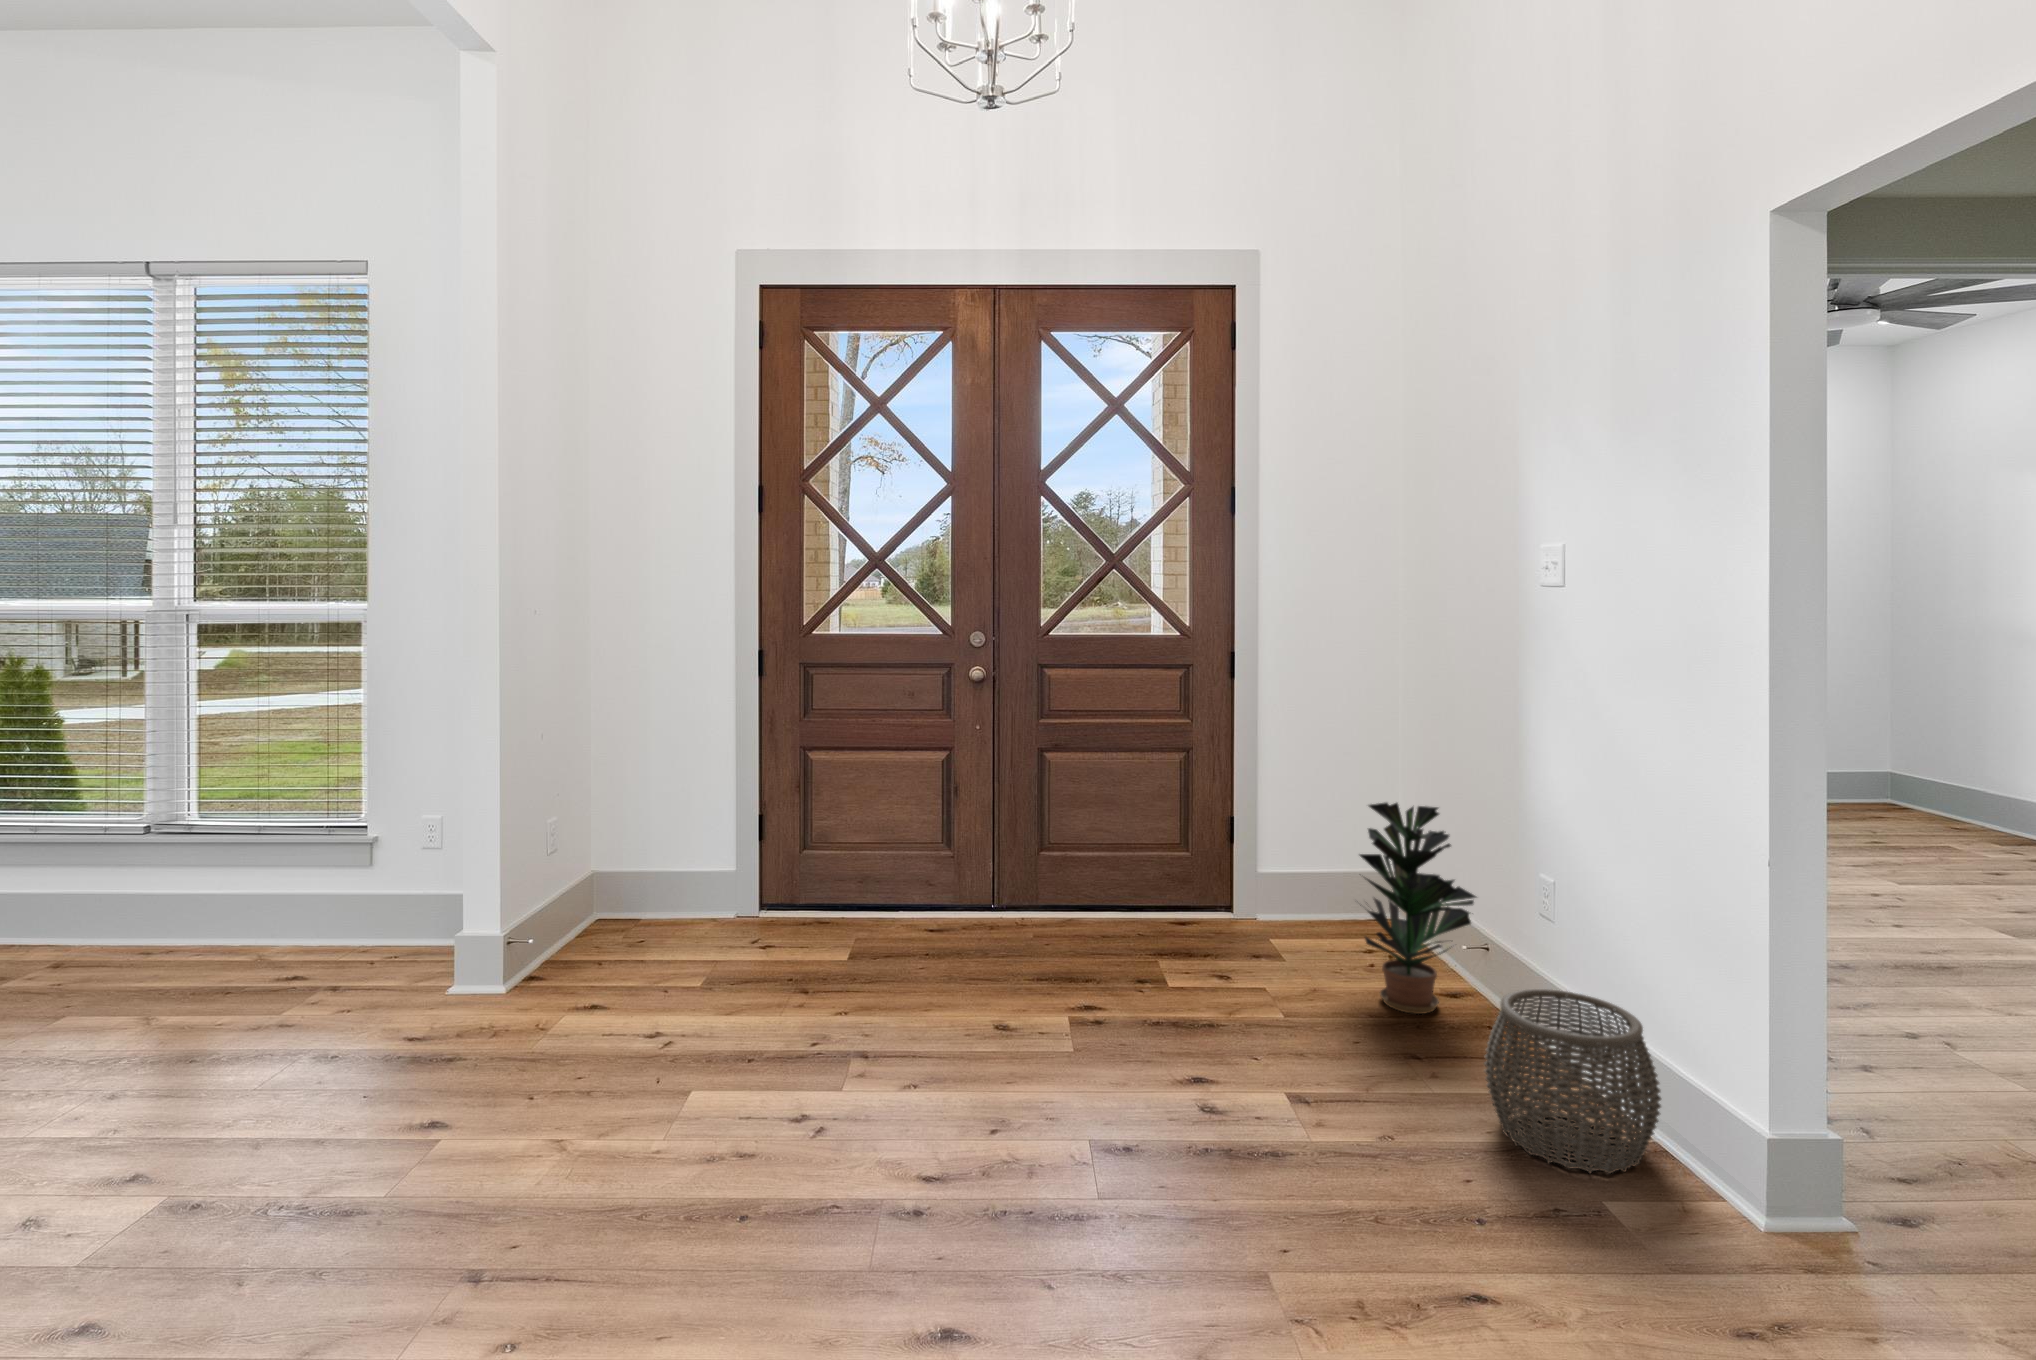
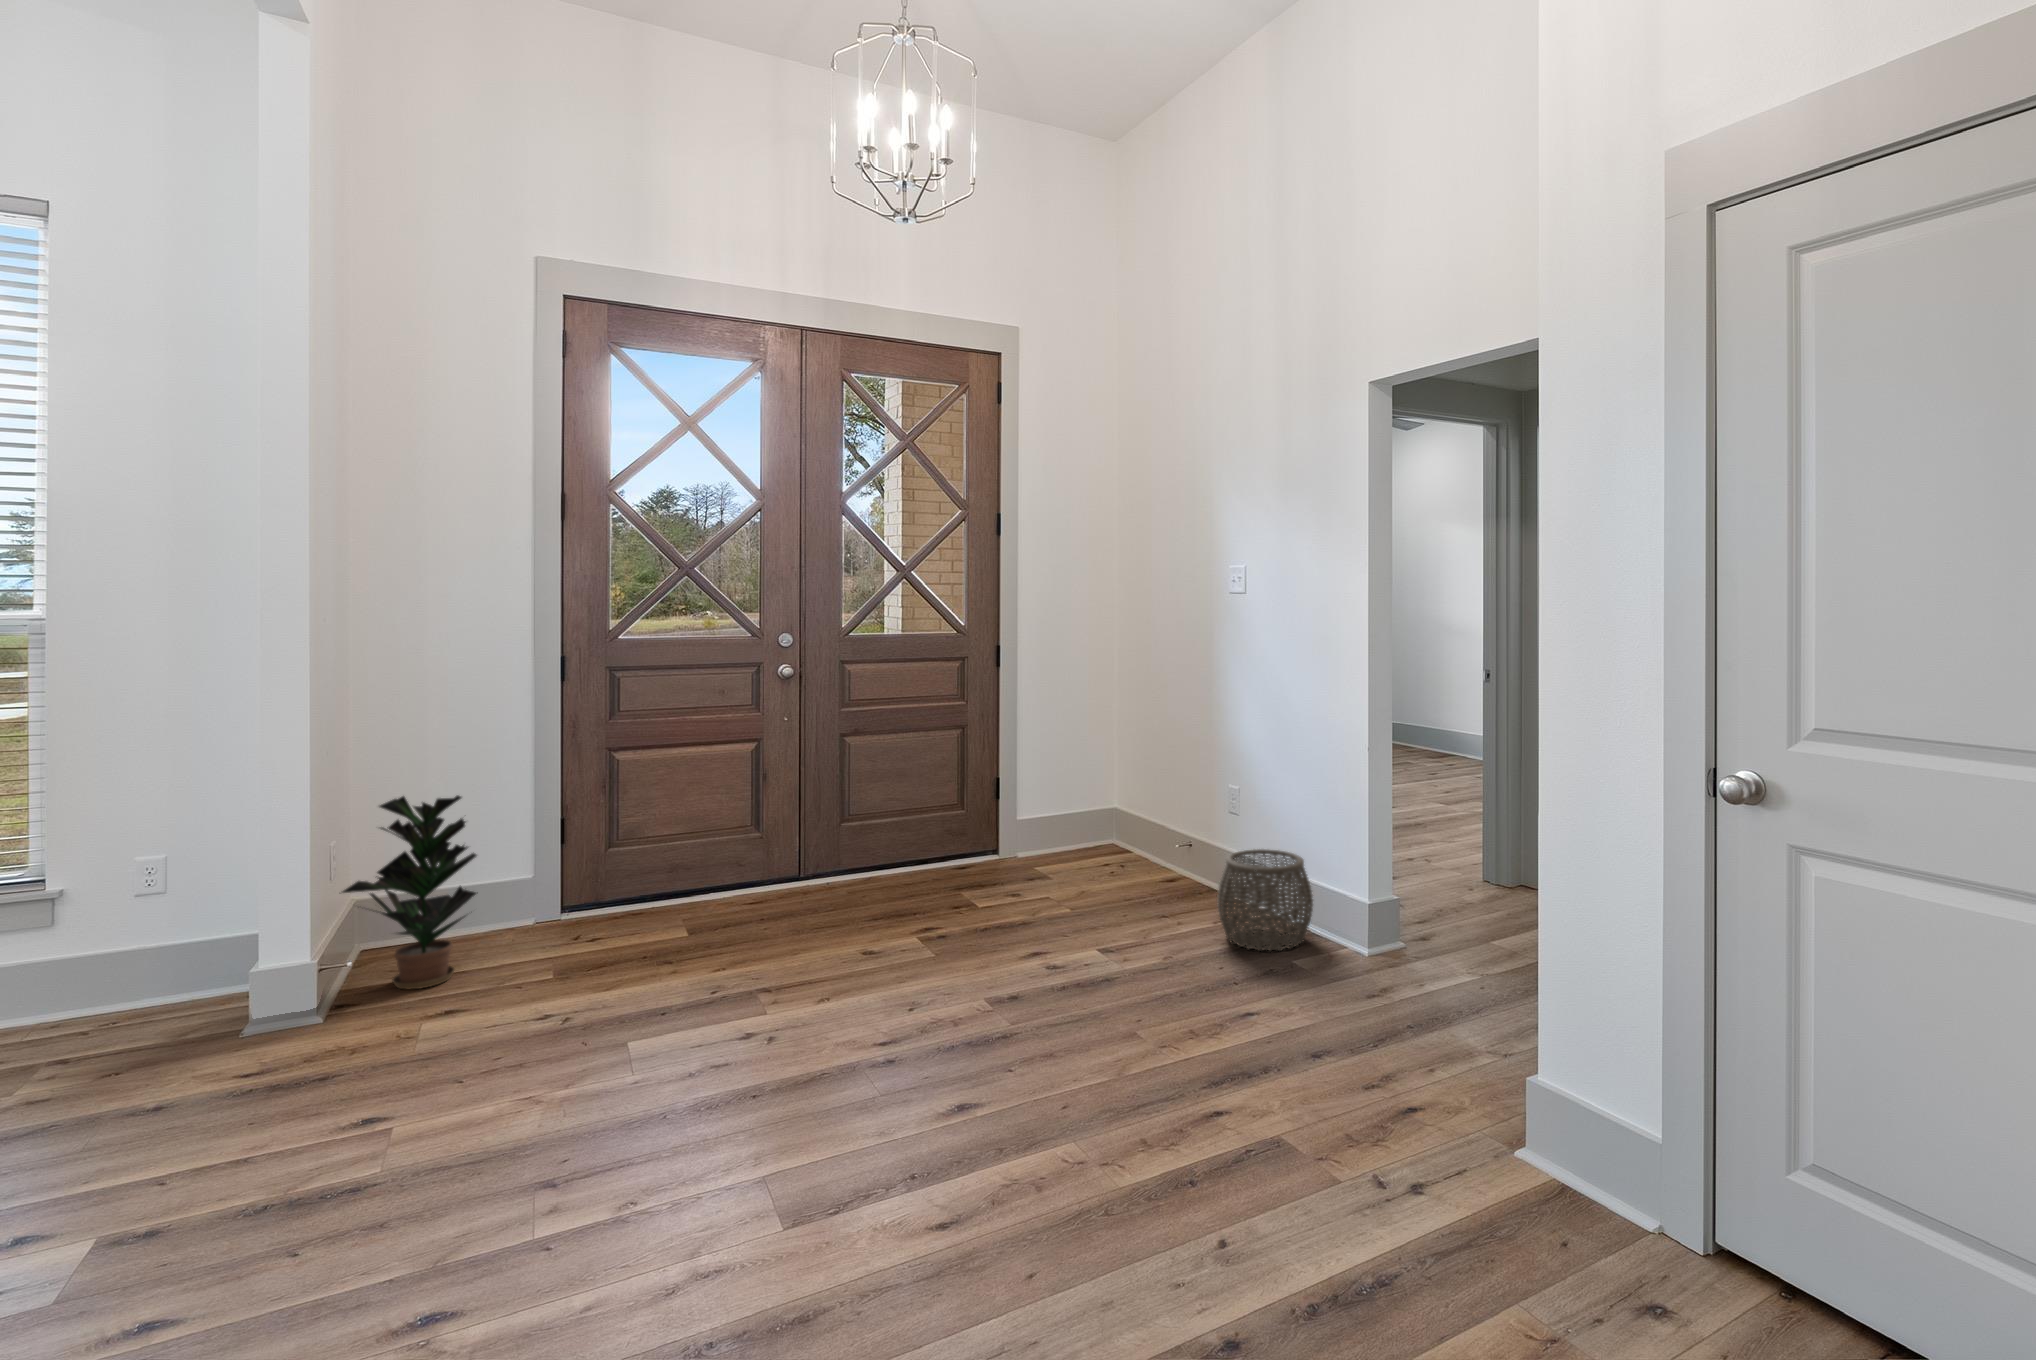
potted plant: present [1360,803,1476,1014] -> present [342,795,477,989]

